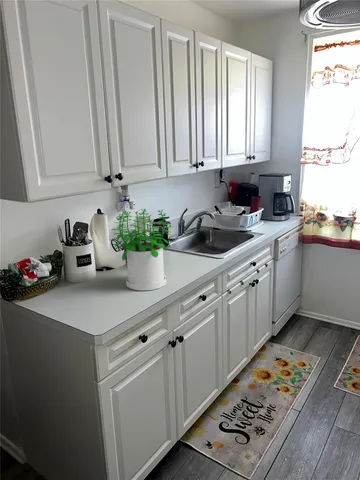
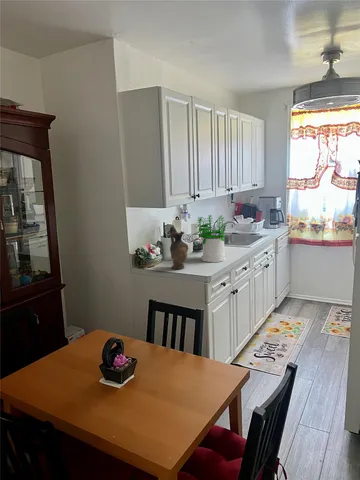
ceramic pitcher: none [54,230,88,305] -> present [170,226,188,269]

